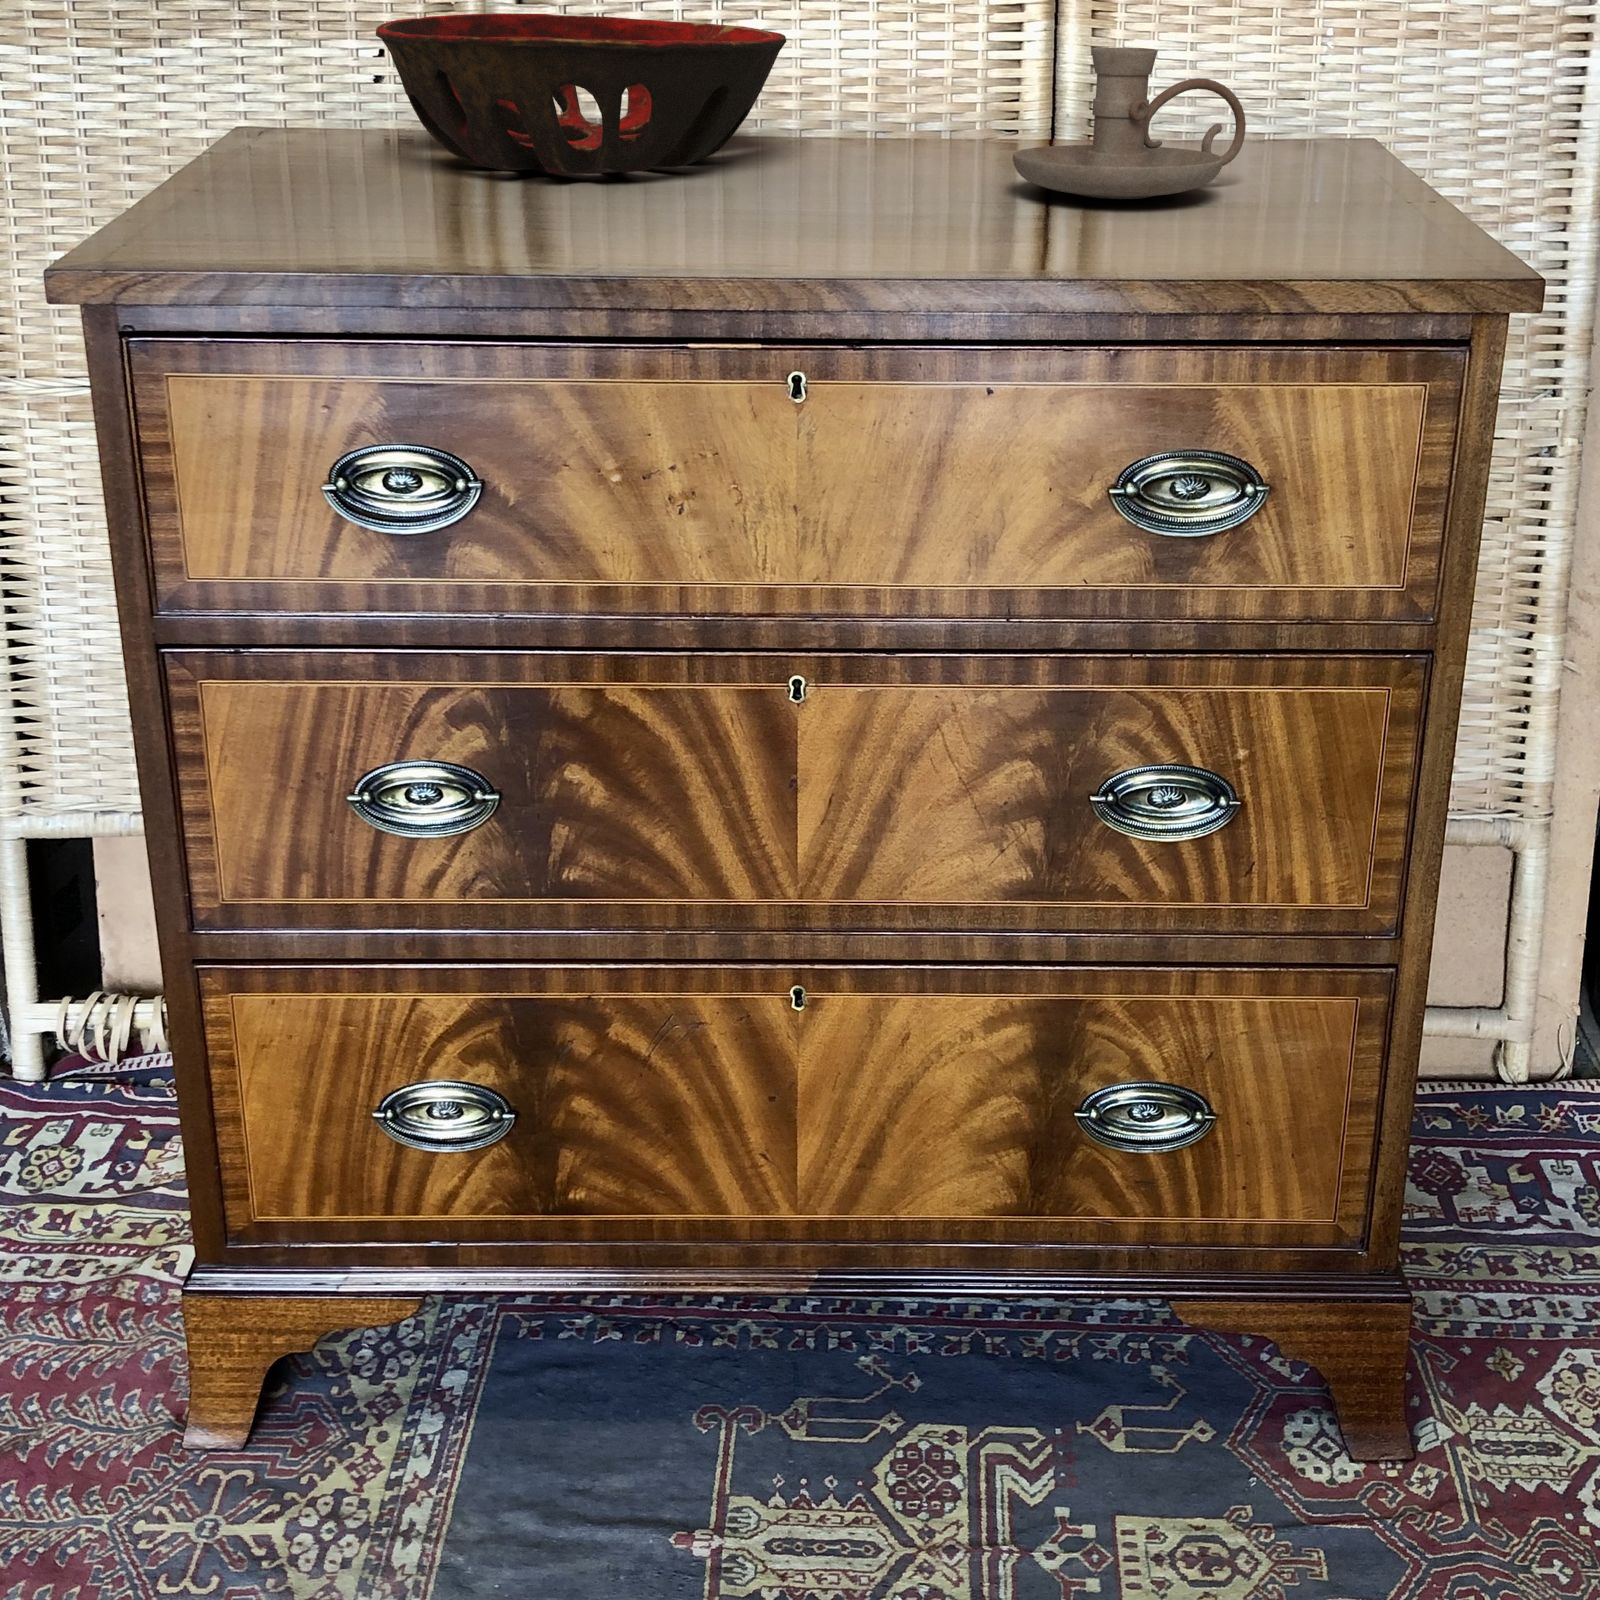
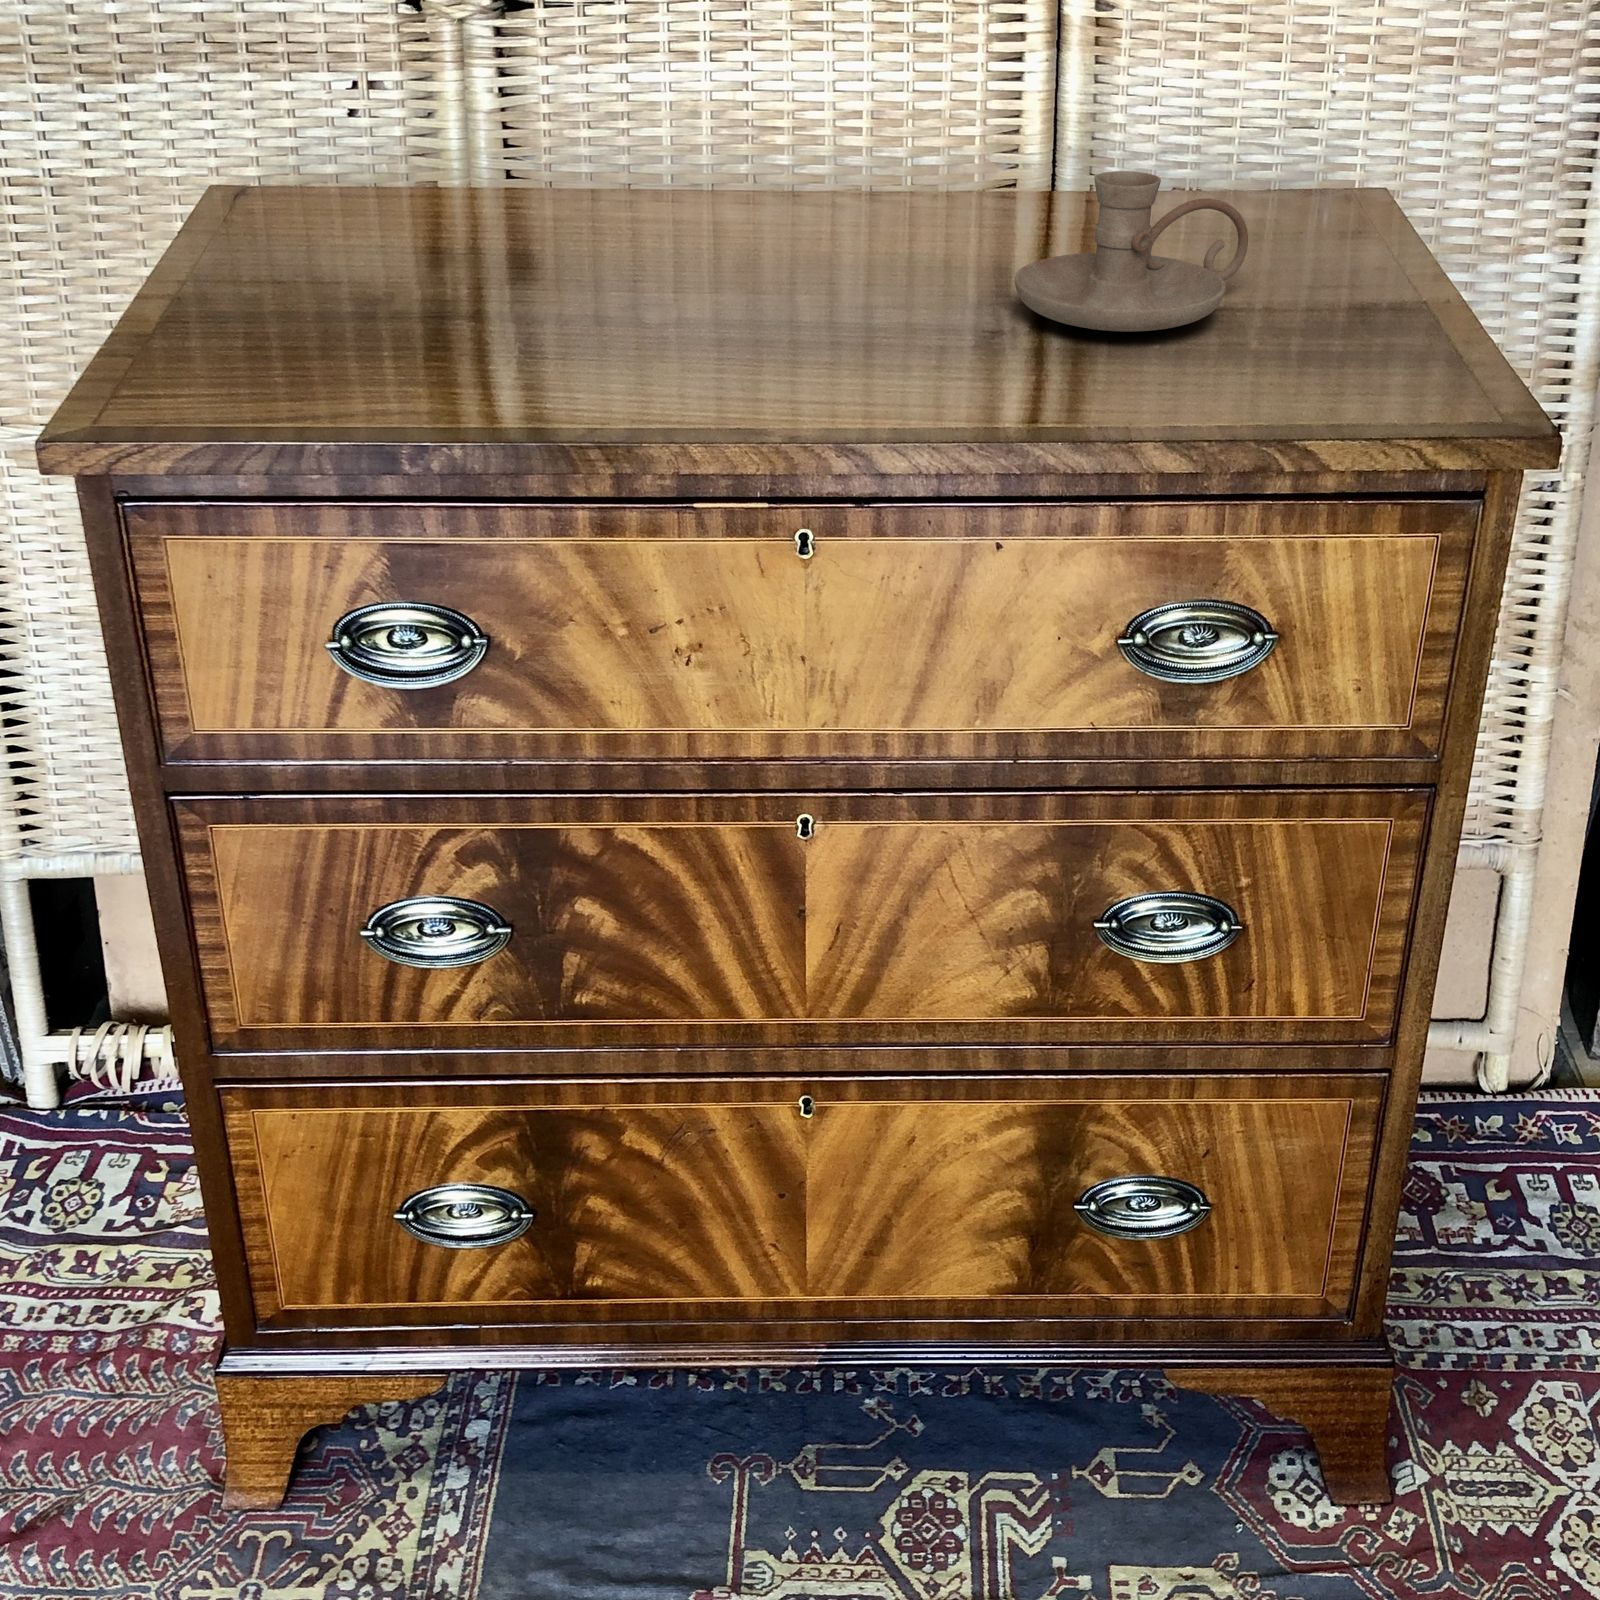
decorative bowl: present [376,14,786,174] -> none [368,89,785,293]

